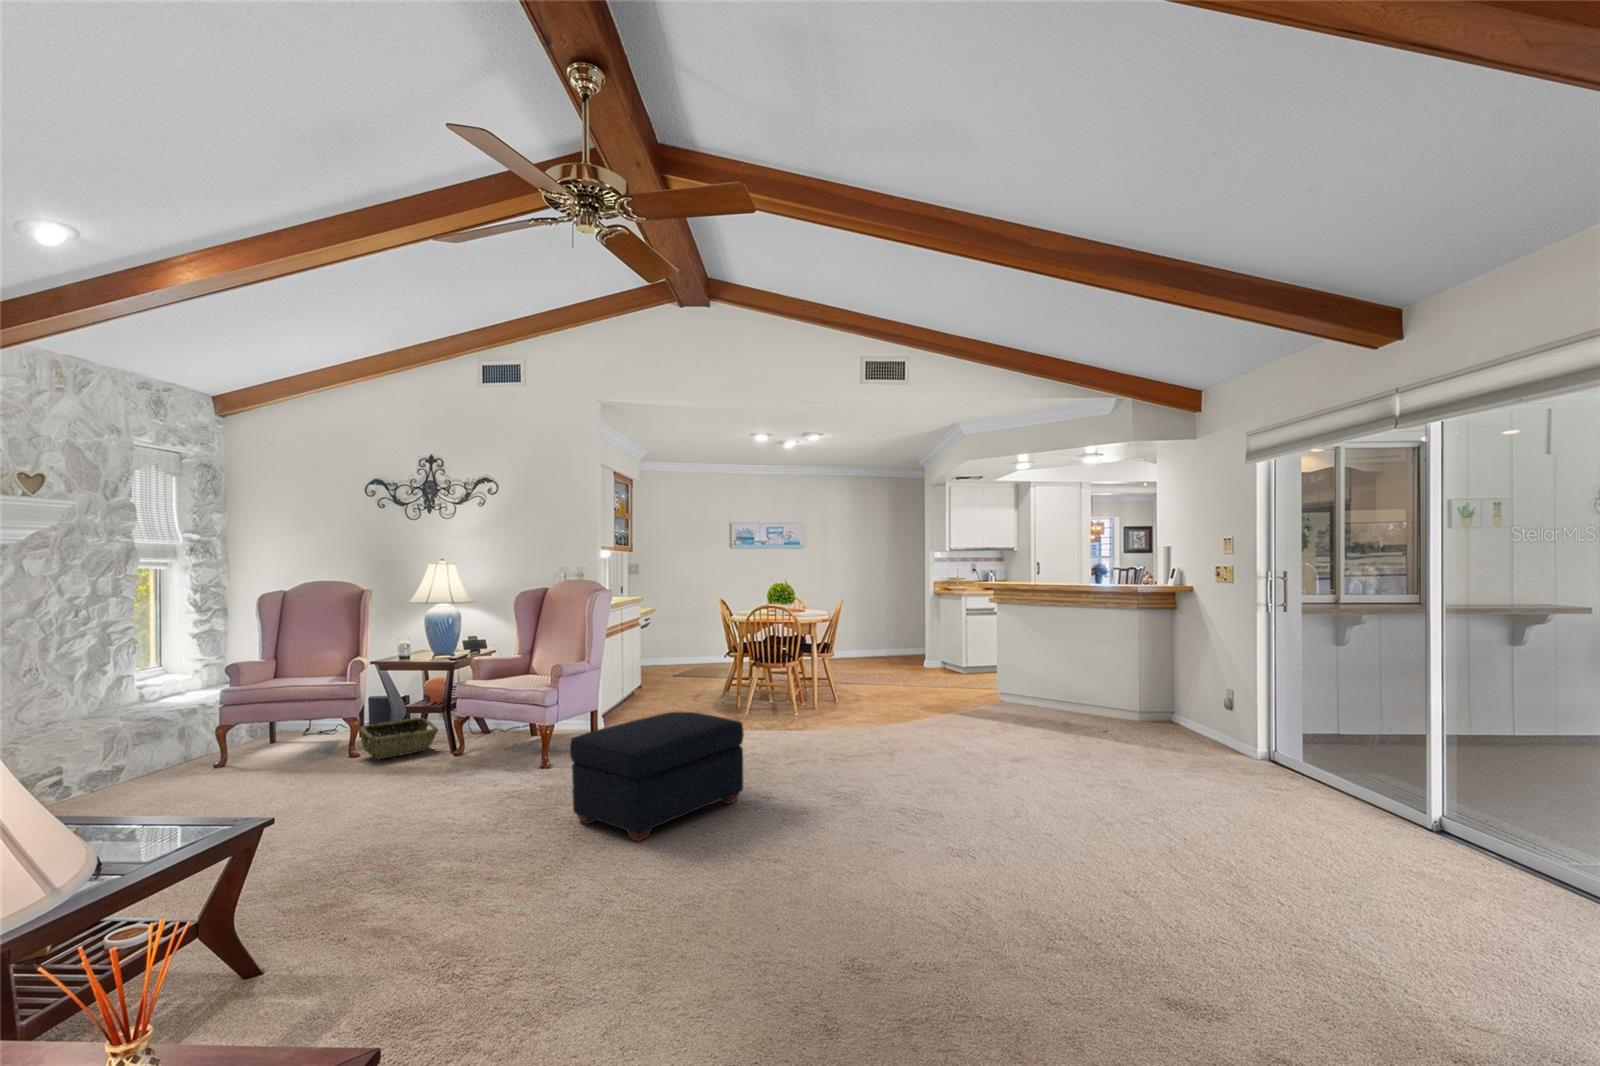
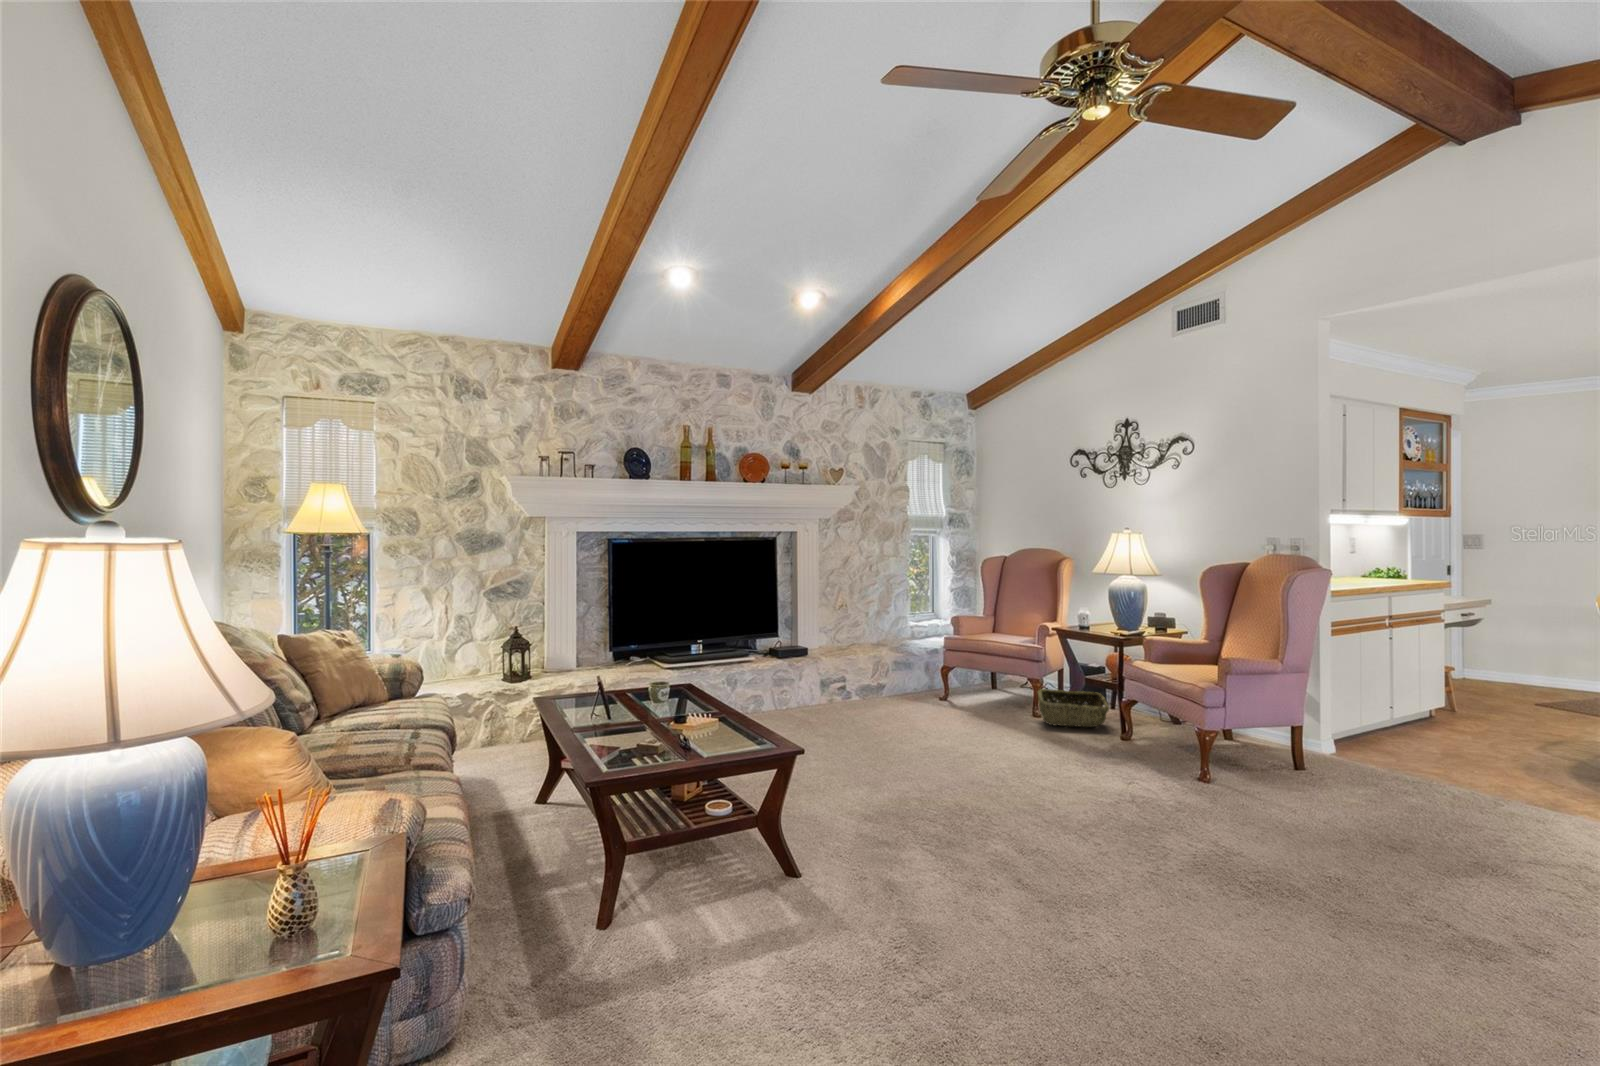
ottoman: present [570,712,744,841] -> none [1171,749,1480,930]

